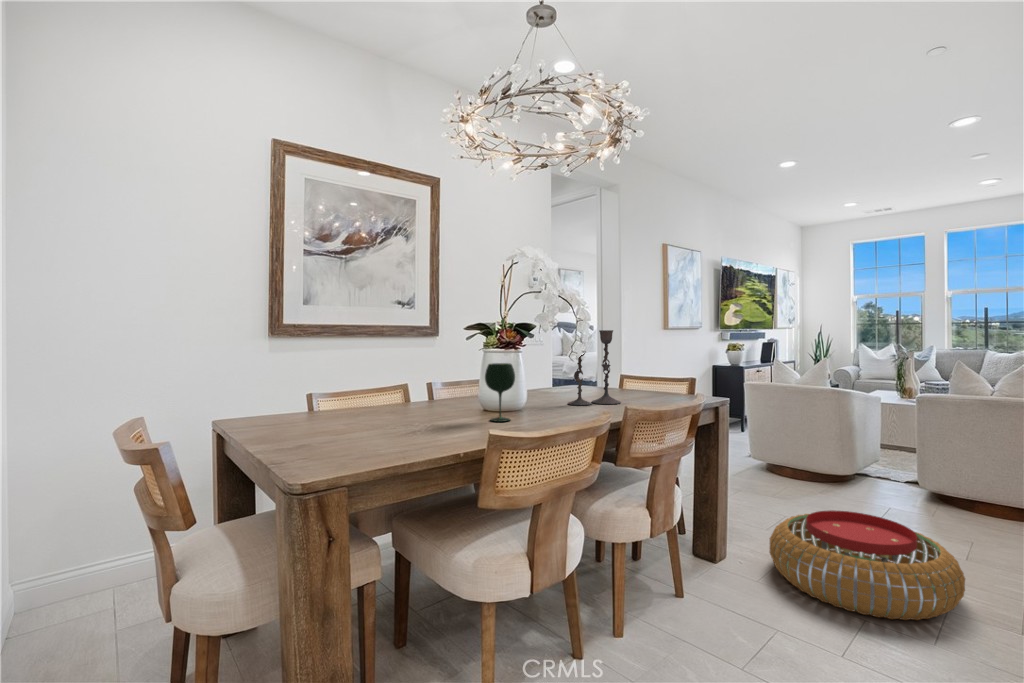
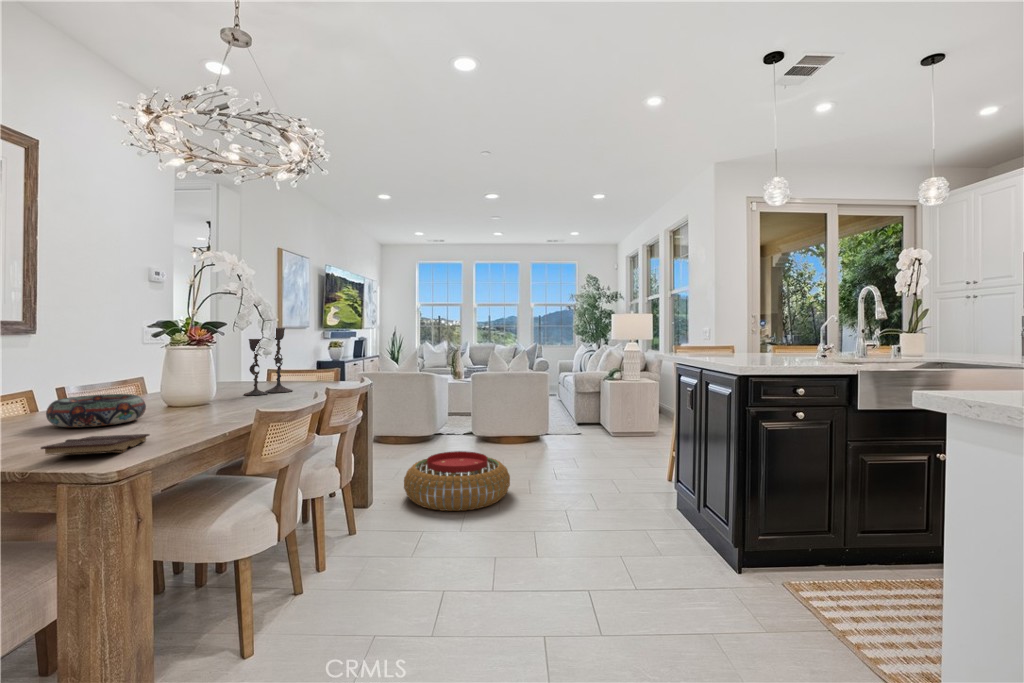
wine glass: present [485,363,515,422] -> none [184,358,218,412]
decorative bowl: none [373,395,448,426] -> present [46,394,146,427]
book: none [295,440,402,464] -> present [41,434,150,456]

